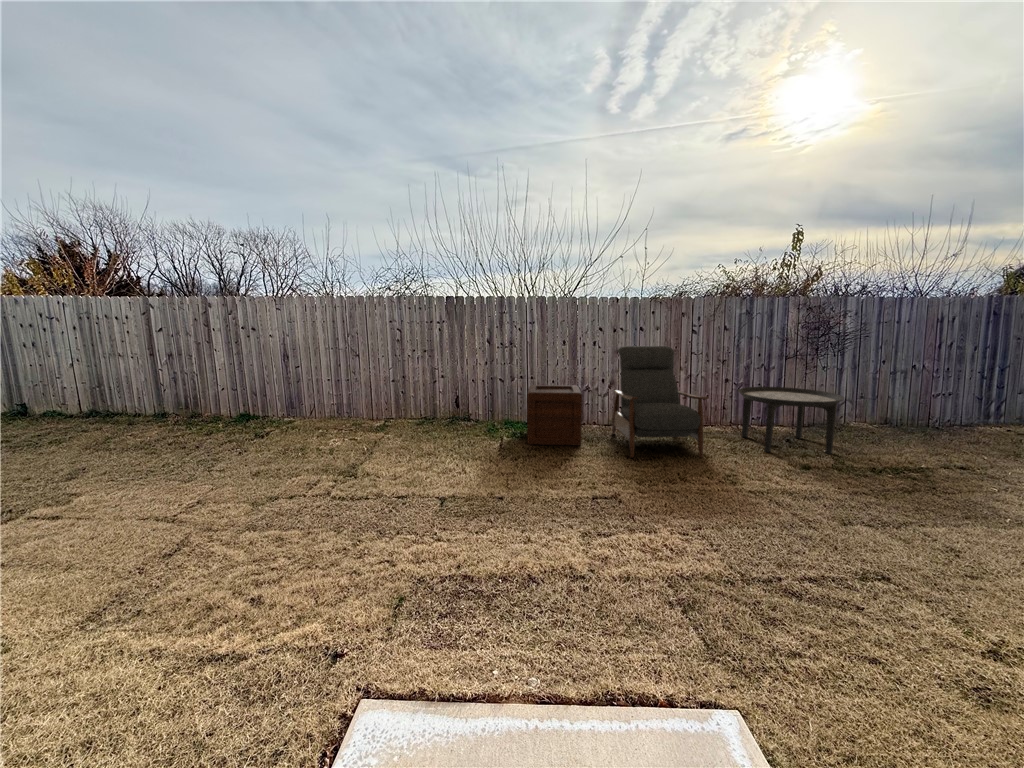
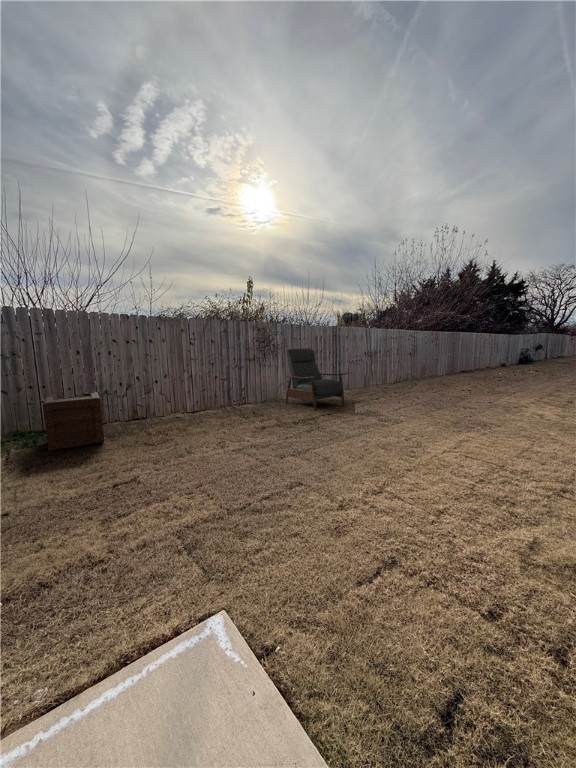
chair: present [612,346,708,458] -> present [286,348,346,411]
round table: present [738,387,844,454] -> none [222,378,281,422]

